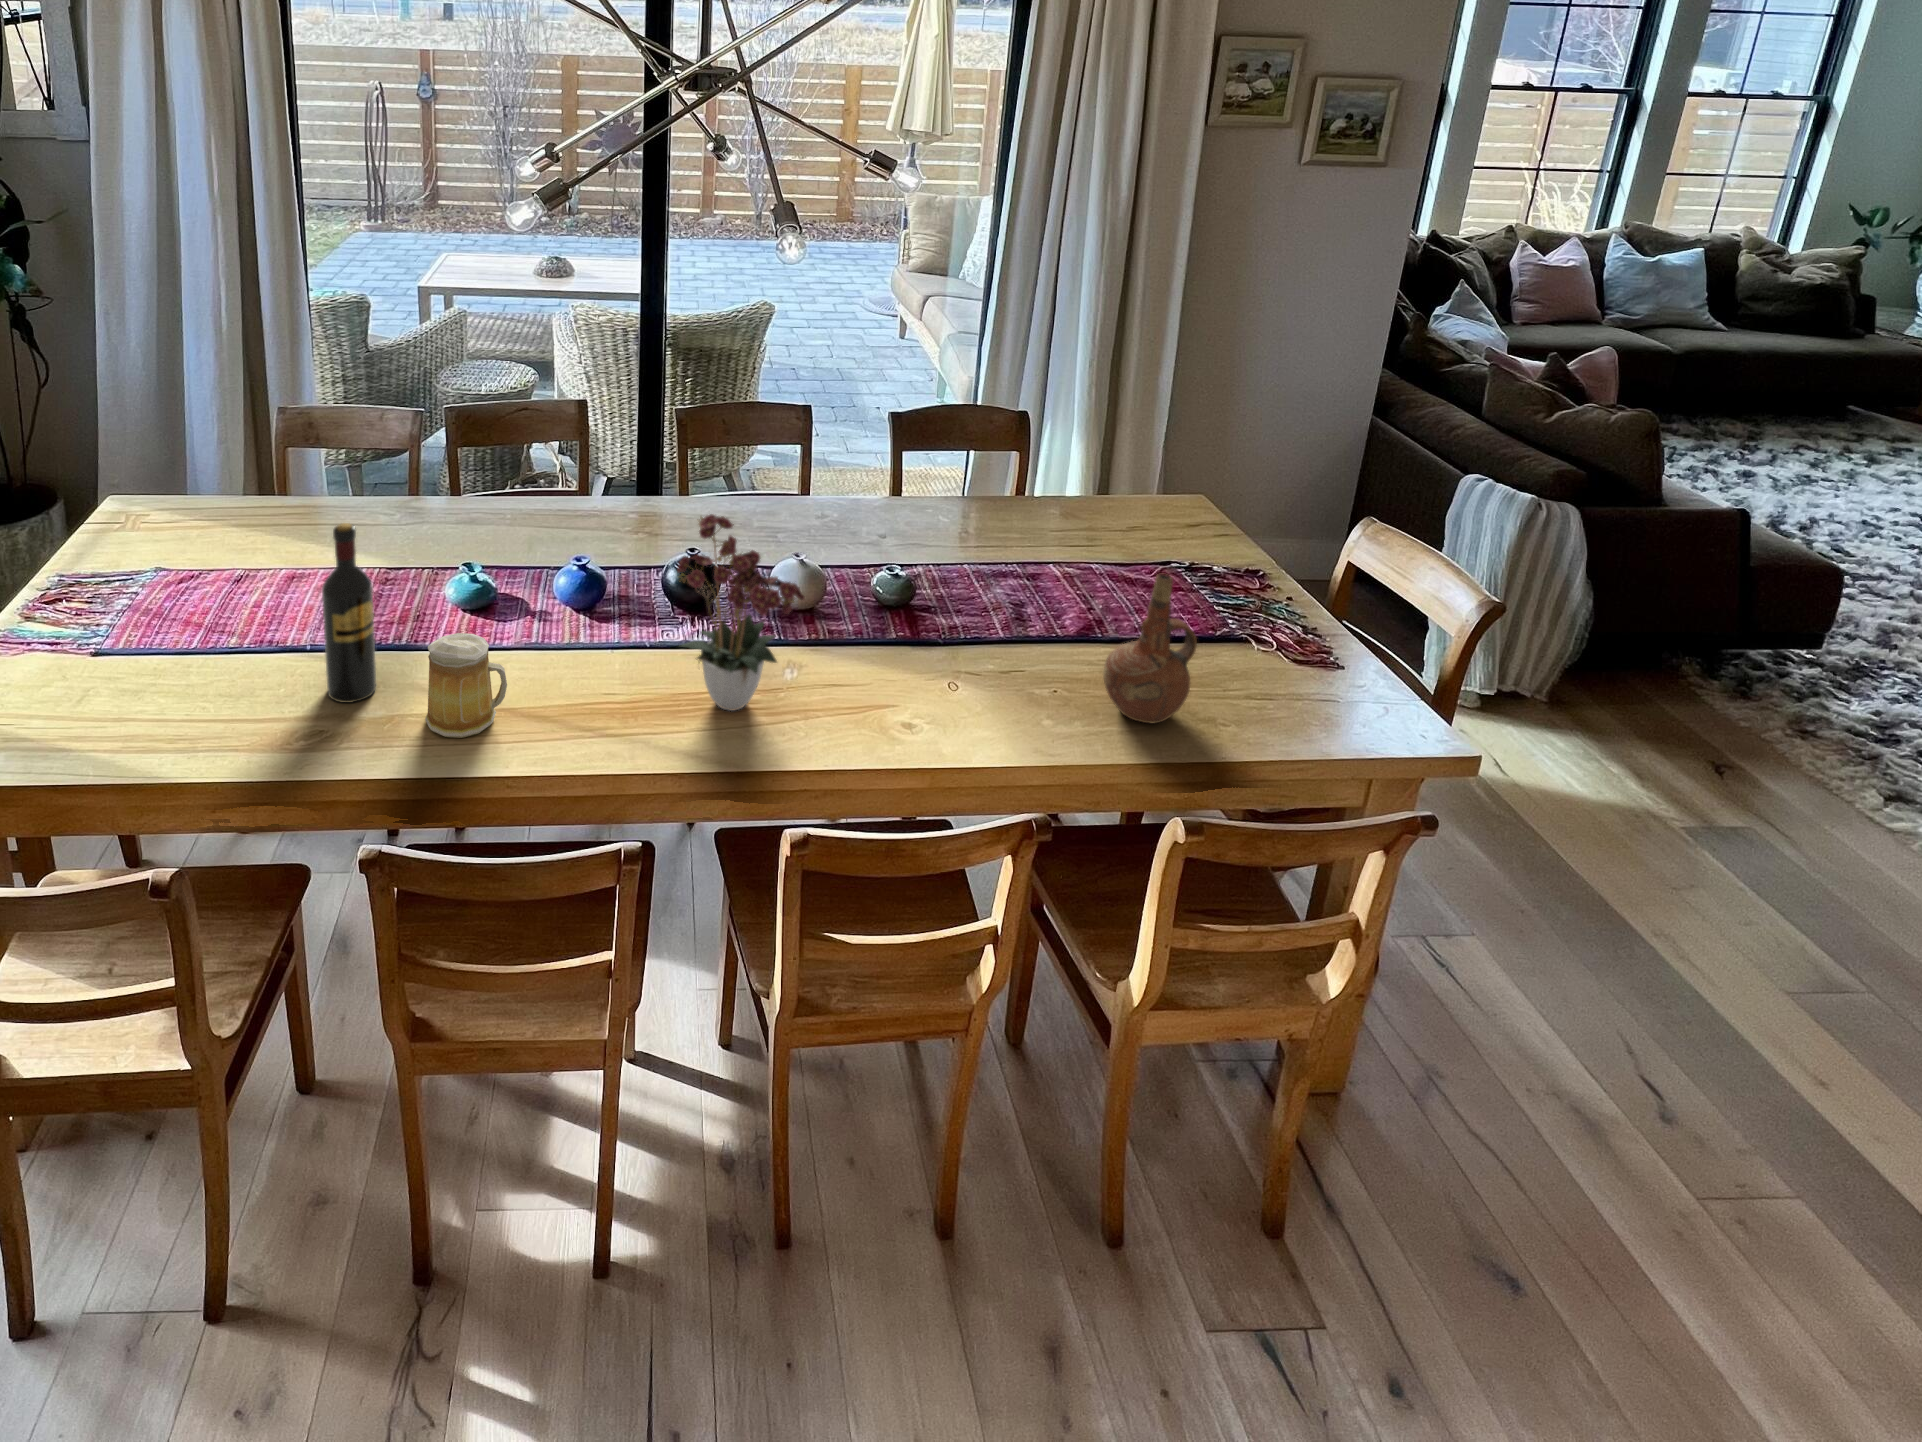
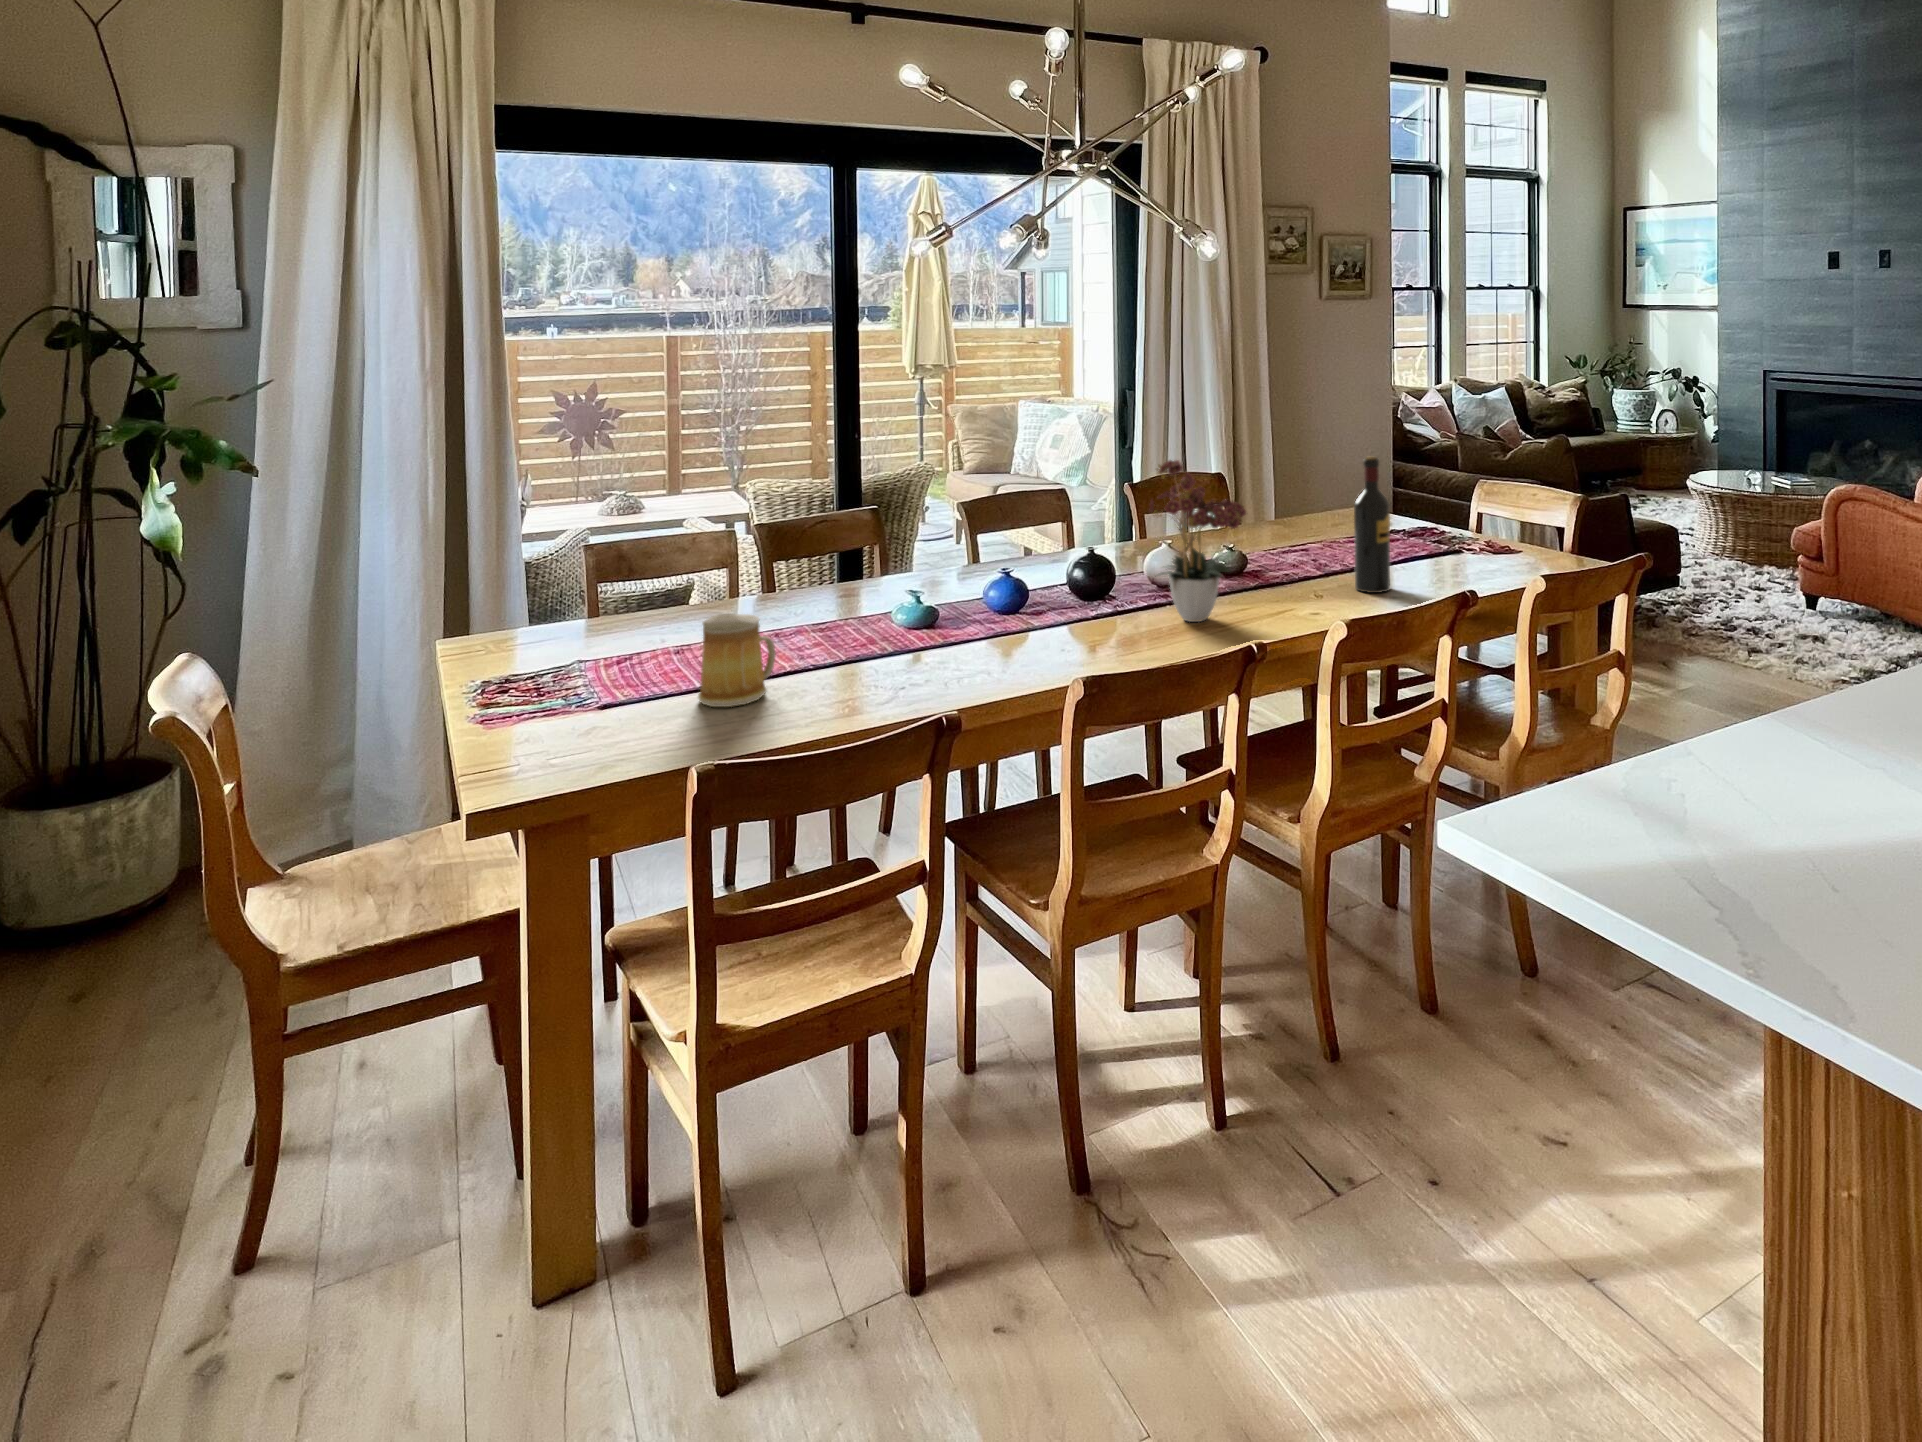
wine bottle: present [322,523,376,703] -> present [1354,457,1390,593]
ceramic pitcher: present [1103,574,1197,724] -> none [1420,471,1480,579]
mug: present [425,633,507,738] -> present [698,614,776,707]

